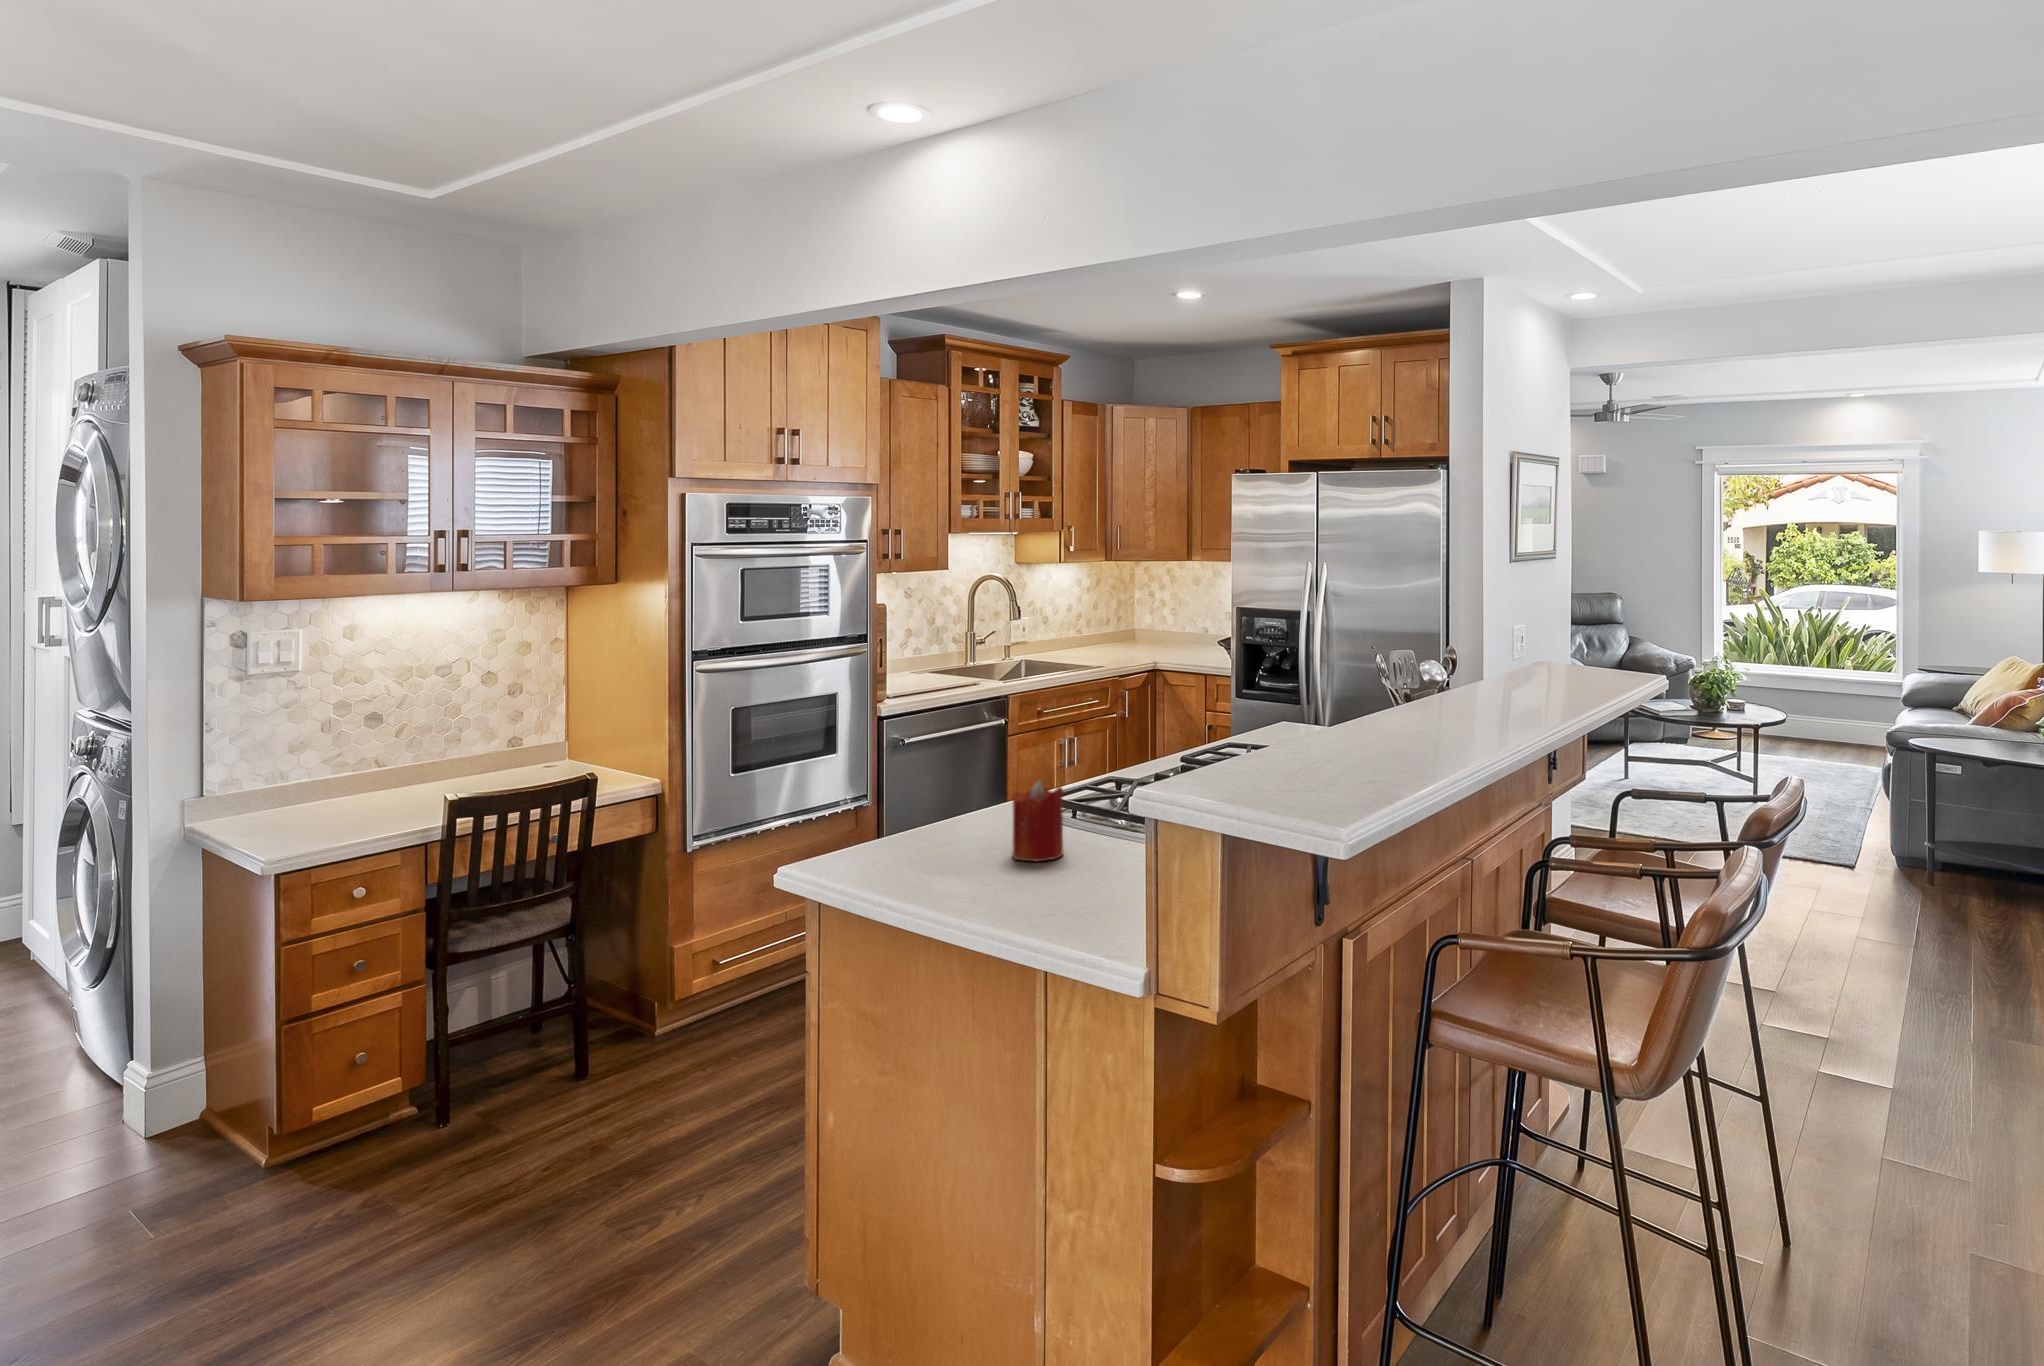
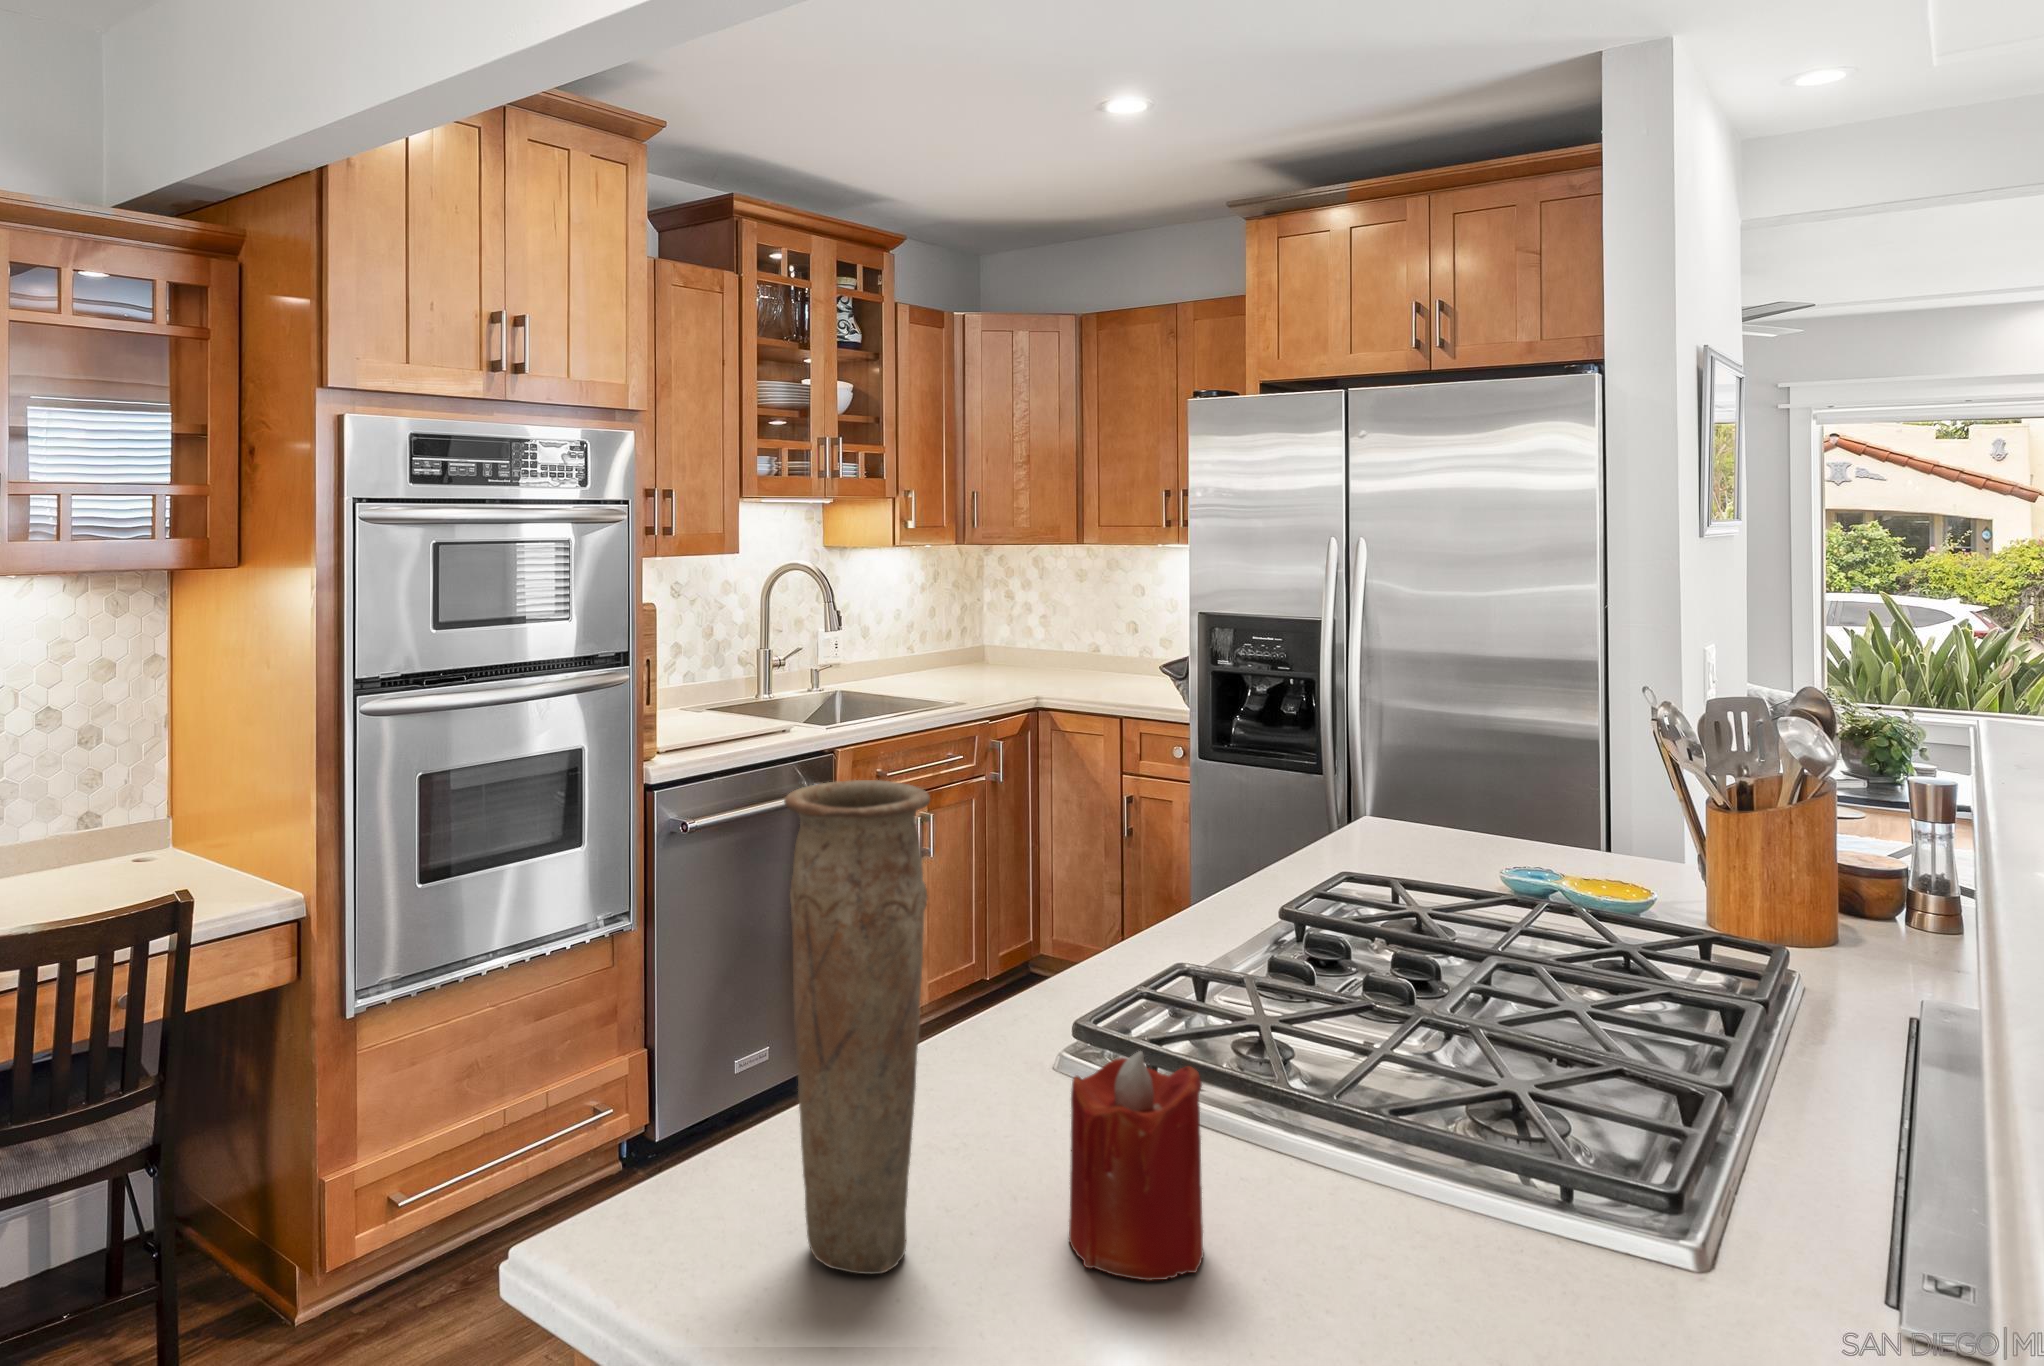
vase: none [899,679,957,863] -> present [784,780,930,1274]

